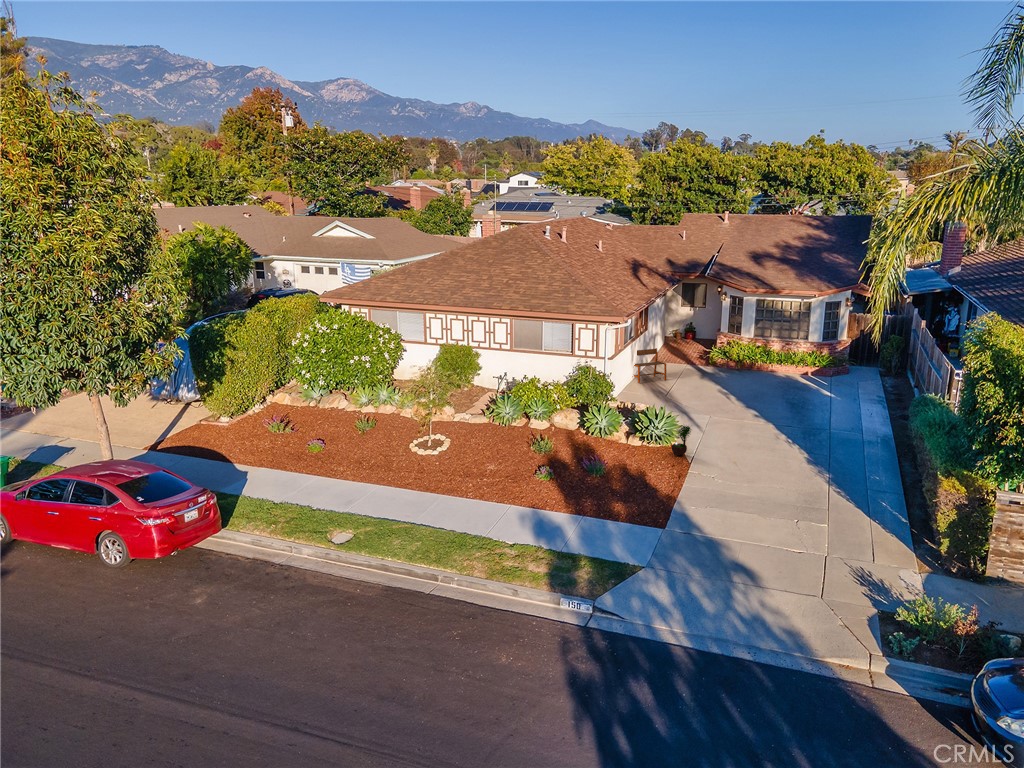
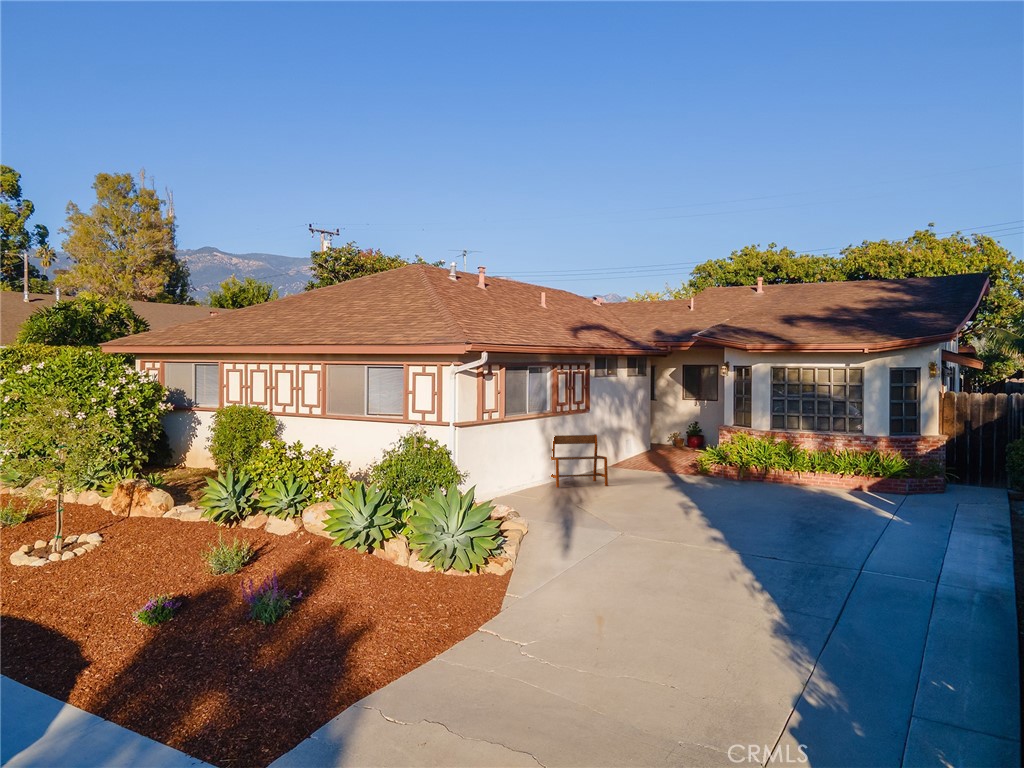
potted tree: present [672,426,691,456] -> none [480,528,523,600]

